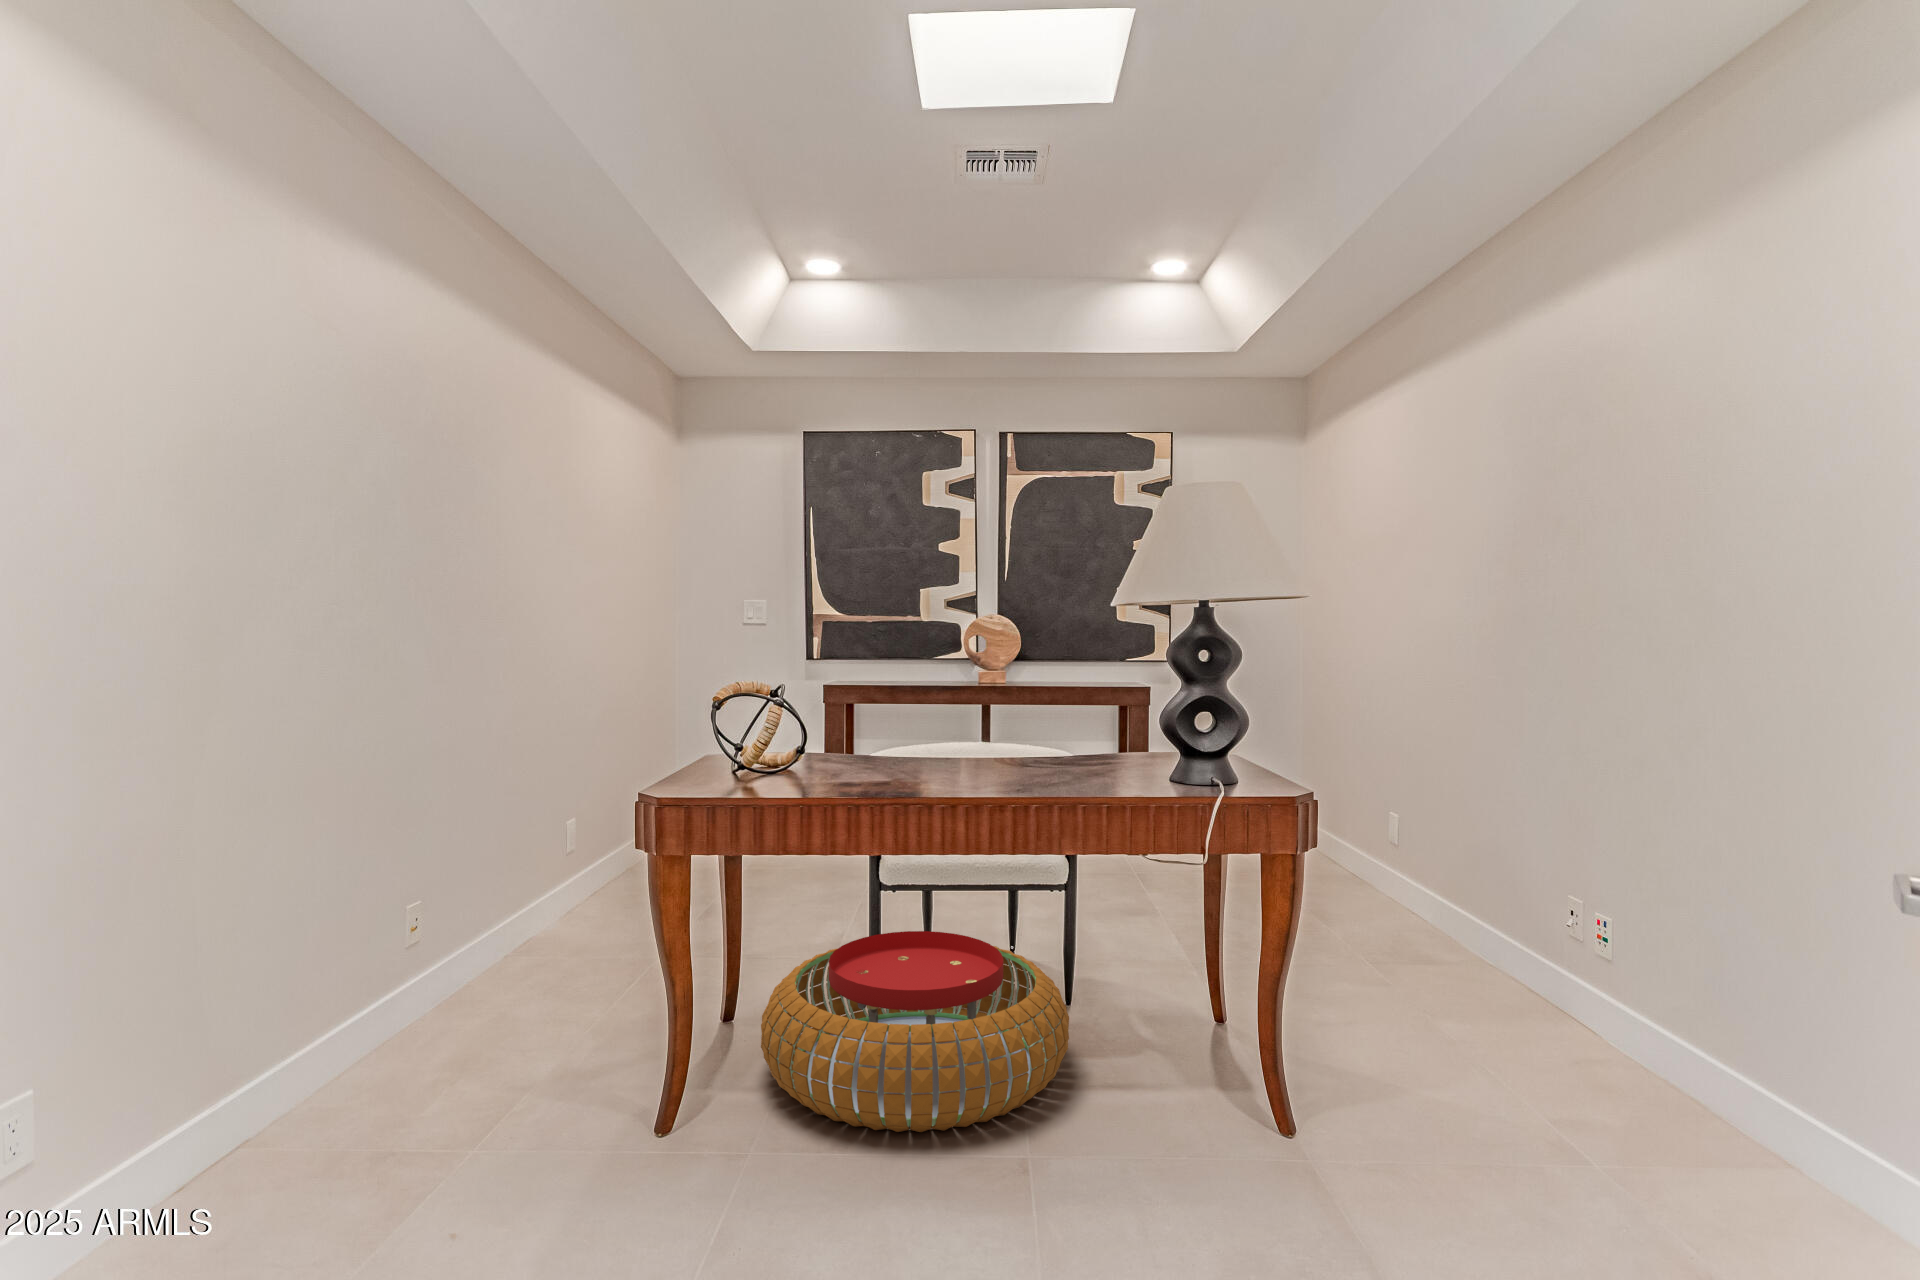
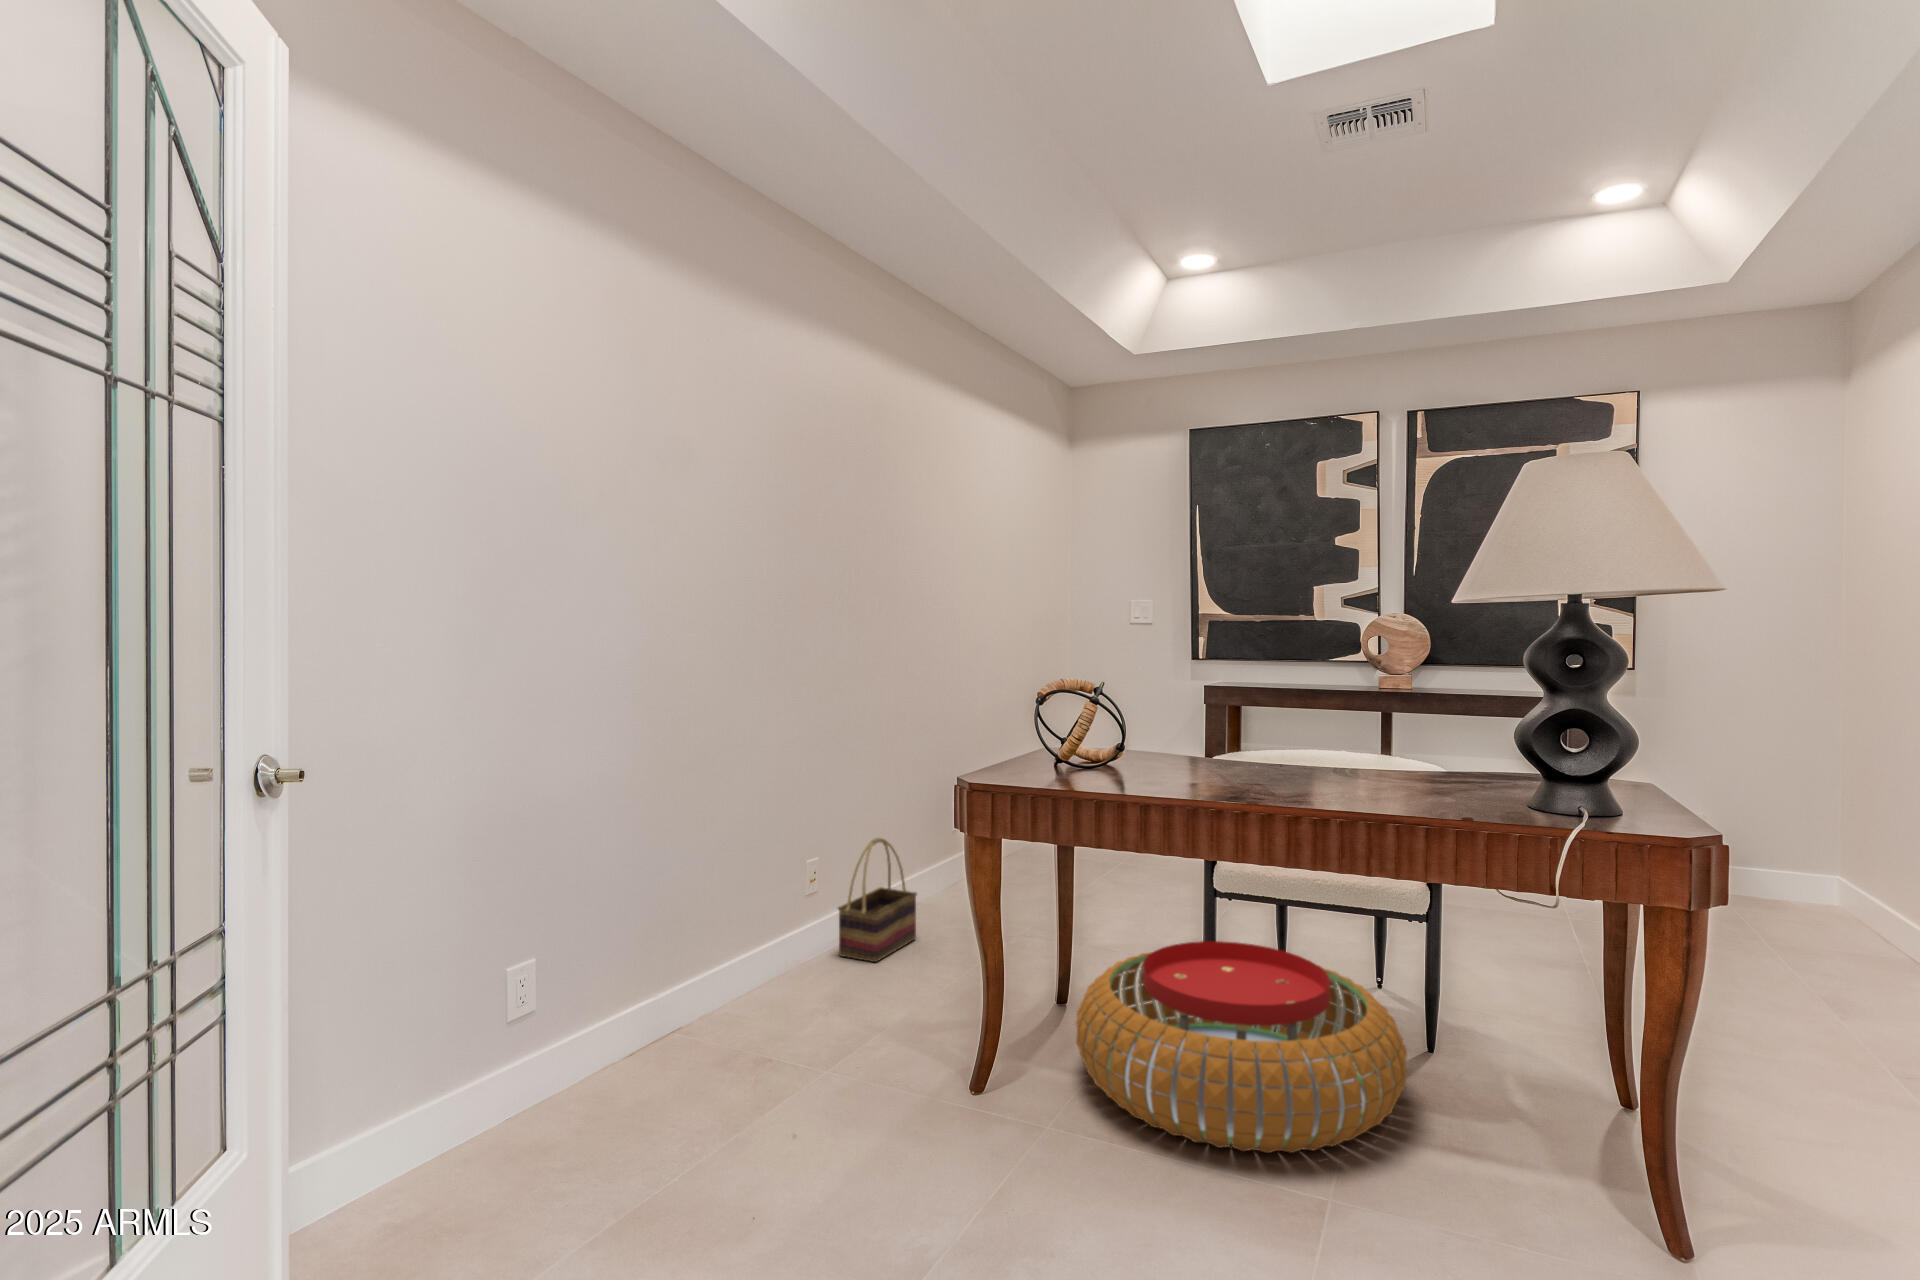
basket: none [443,866,539,1010] -> present [838,838,917,962]

